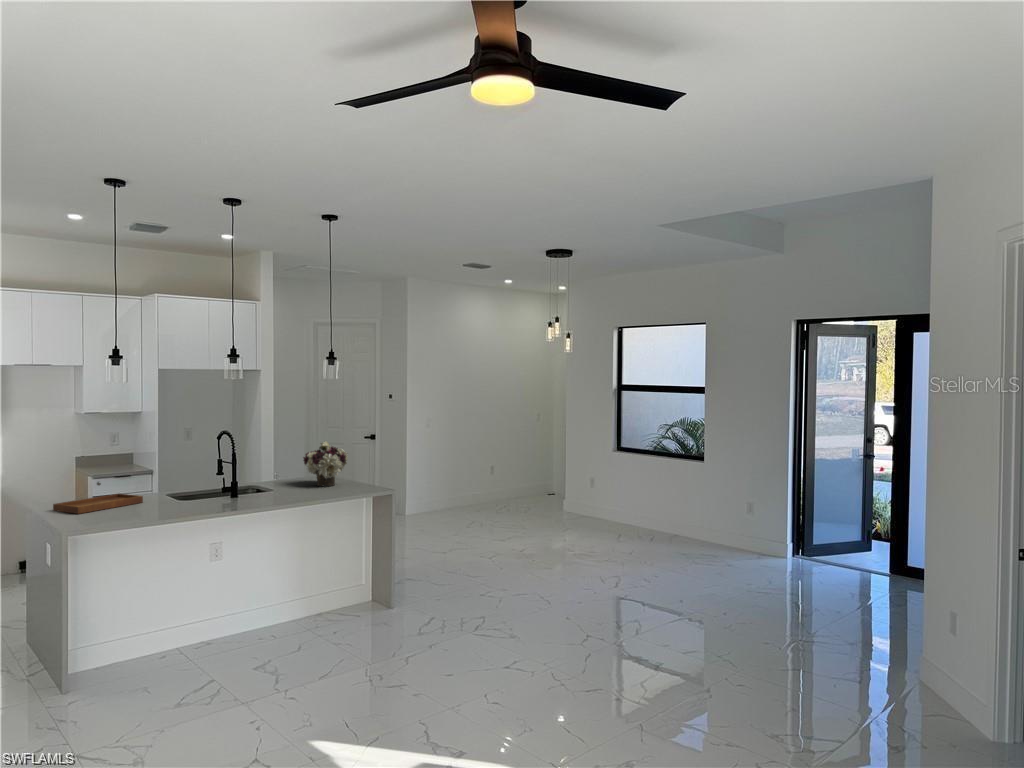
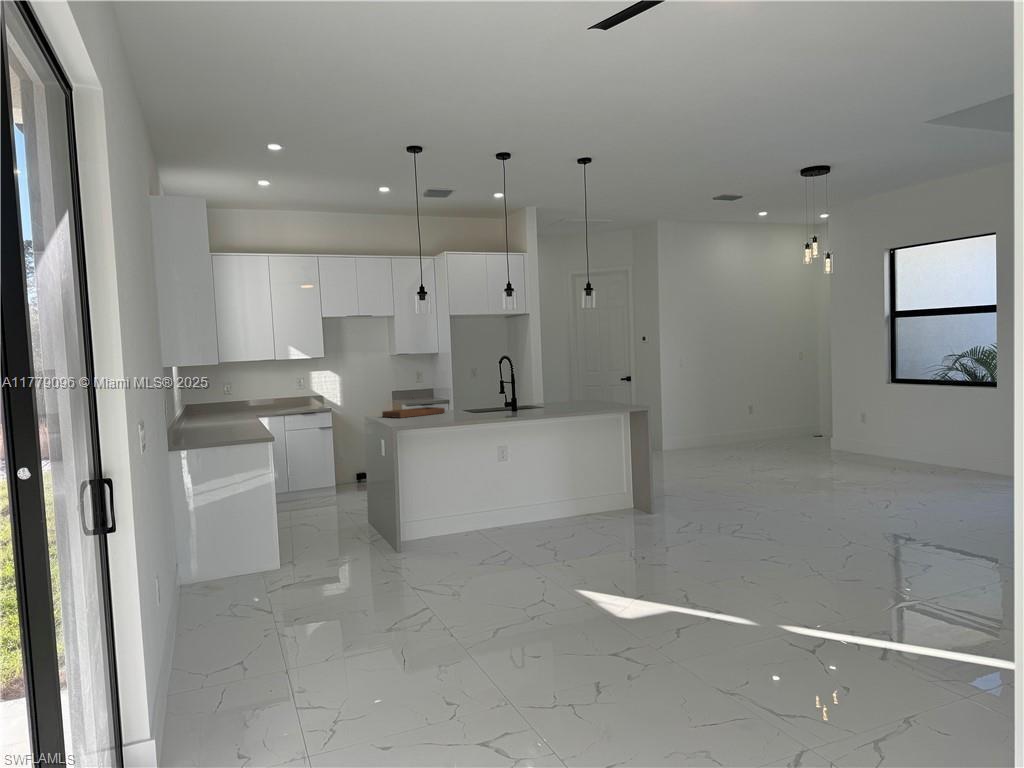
flower arrangement: present [303,441,348,486] -> none [569,365,609,404]

